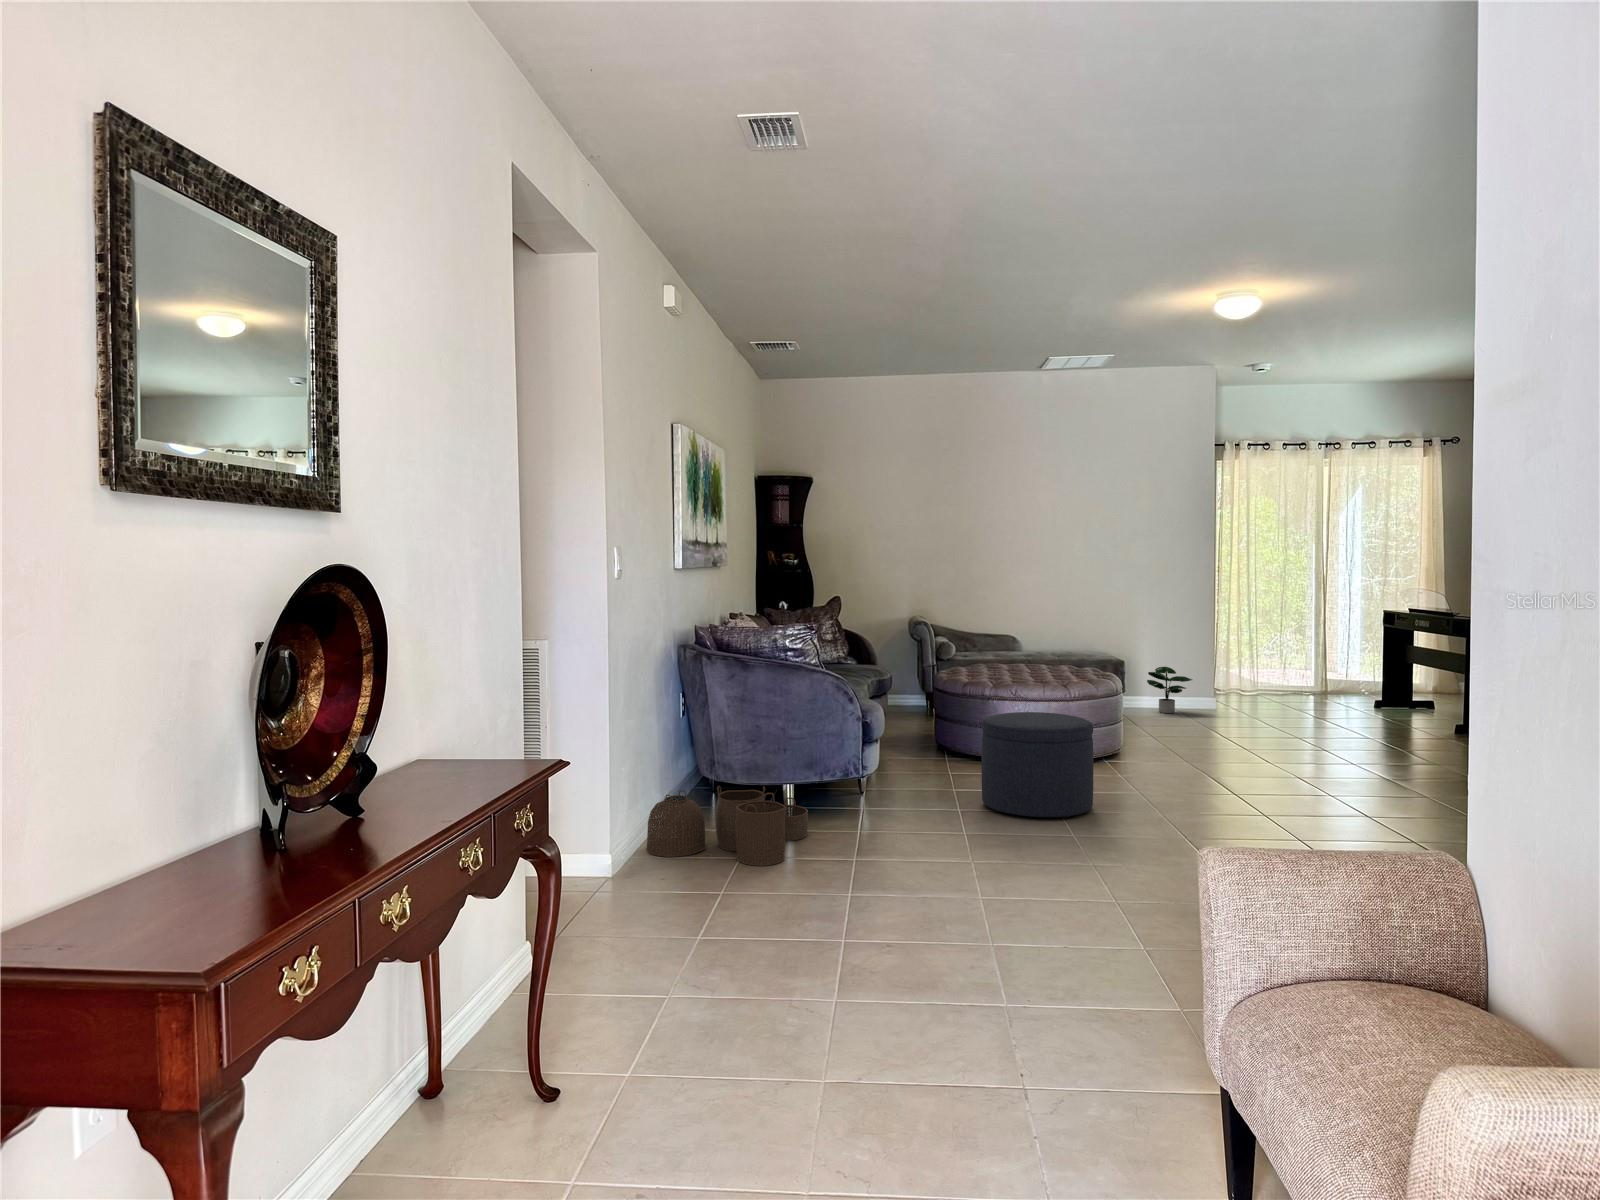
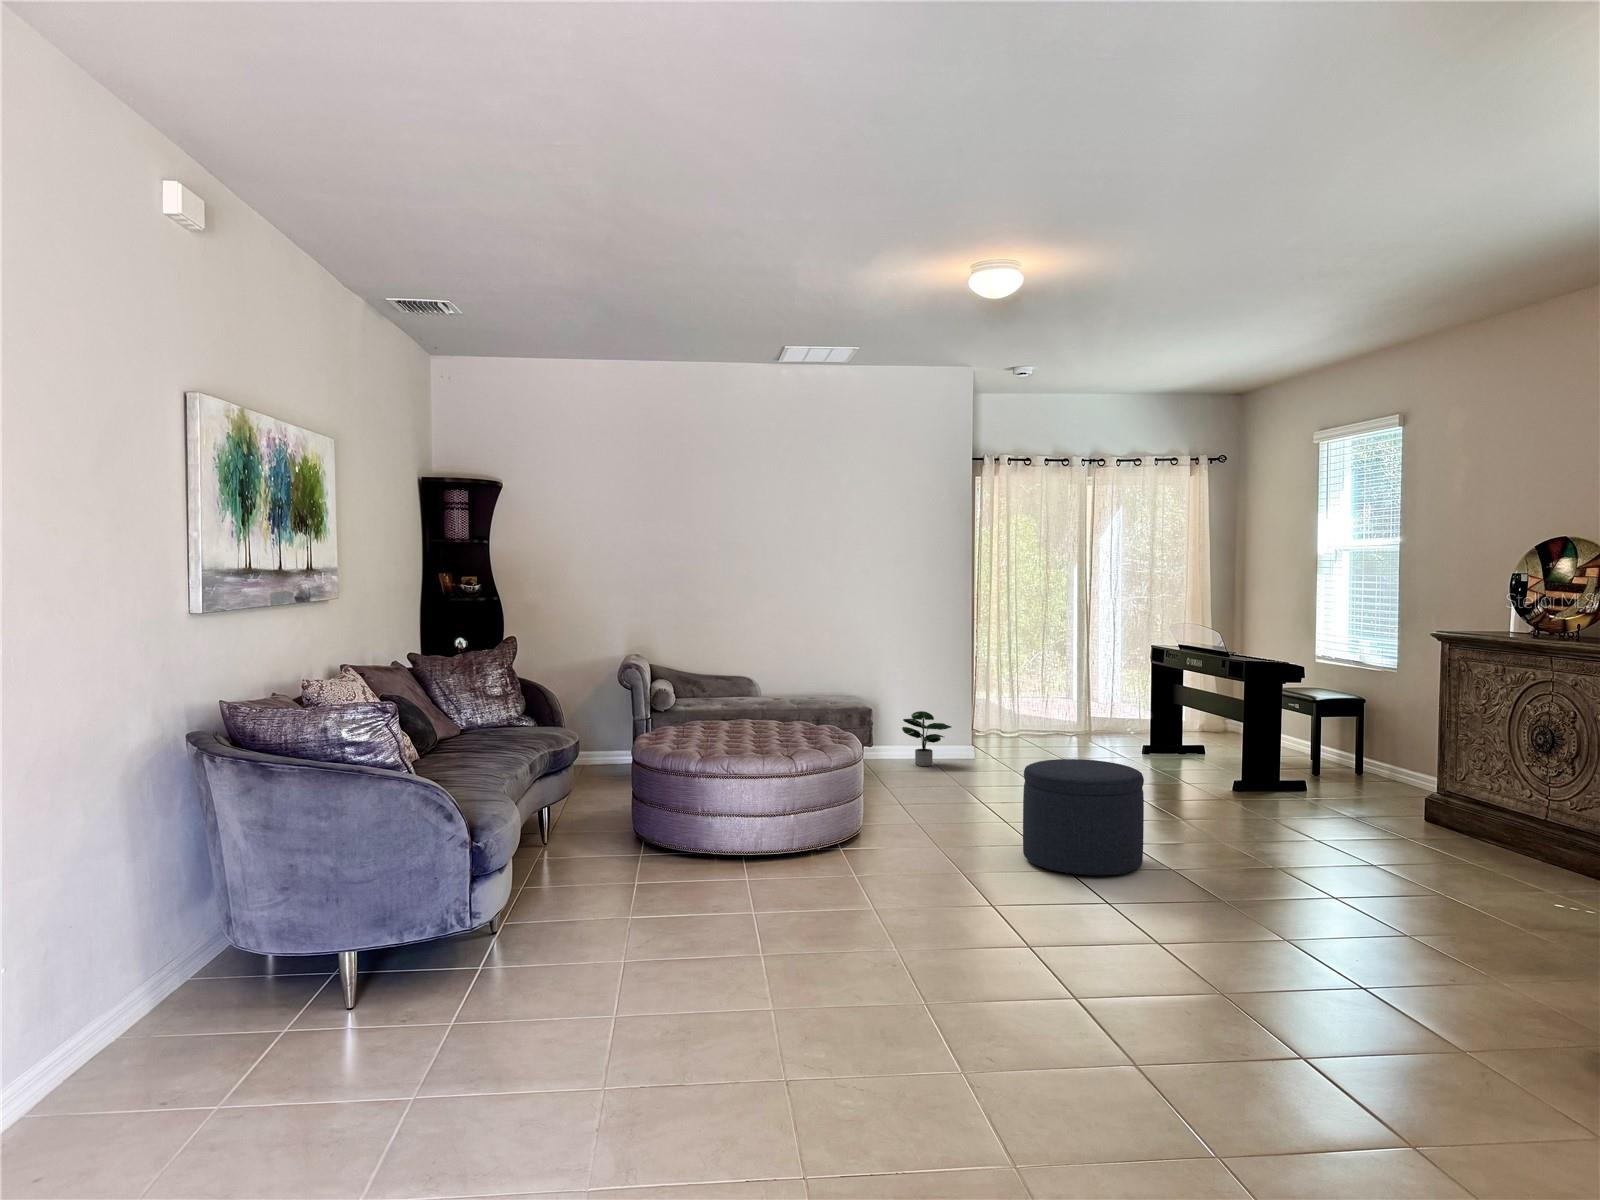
ottoman: present [982,712,1093,818] -> present [1023,759,1144,875]
woven basket: present [646,786,808,866] -> none [97,957,389,1098]

